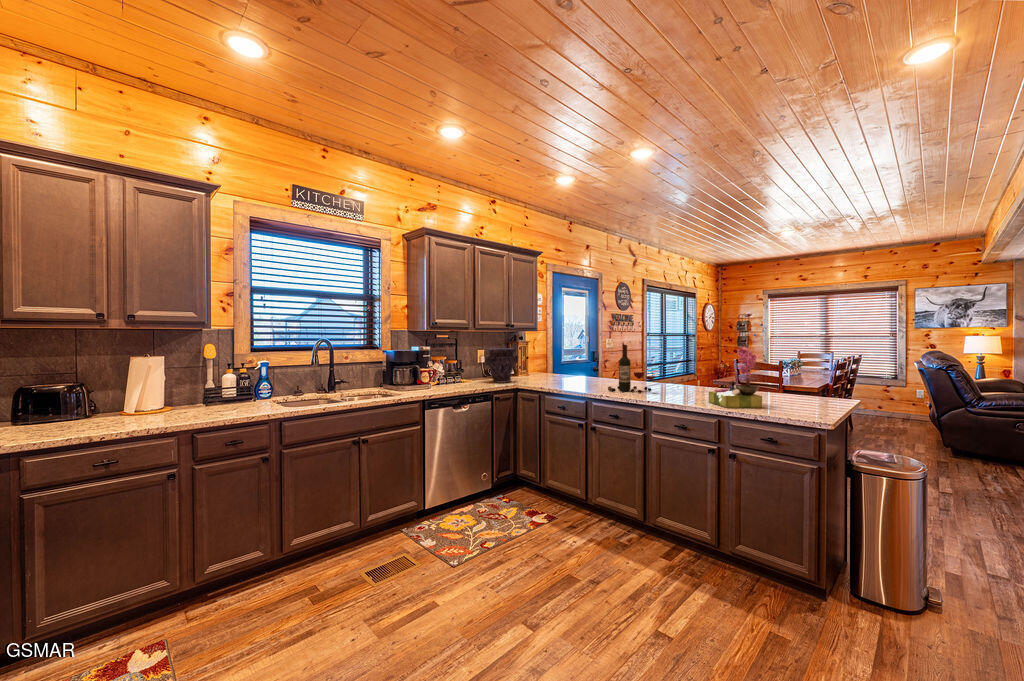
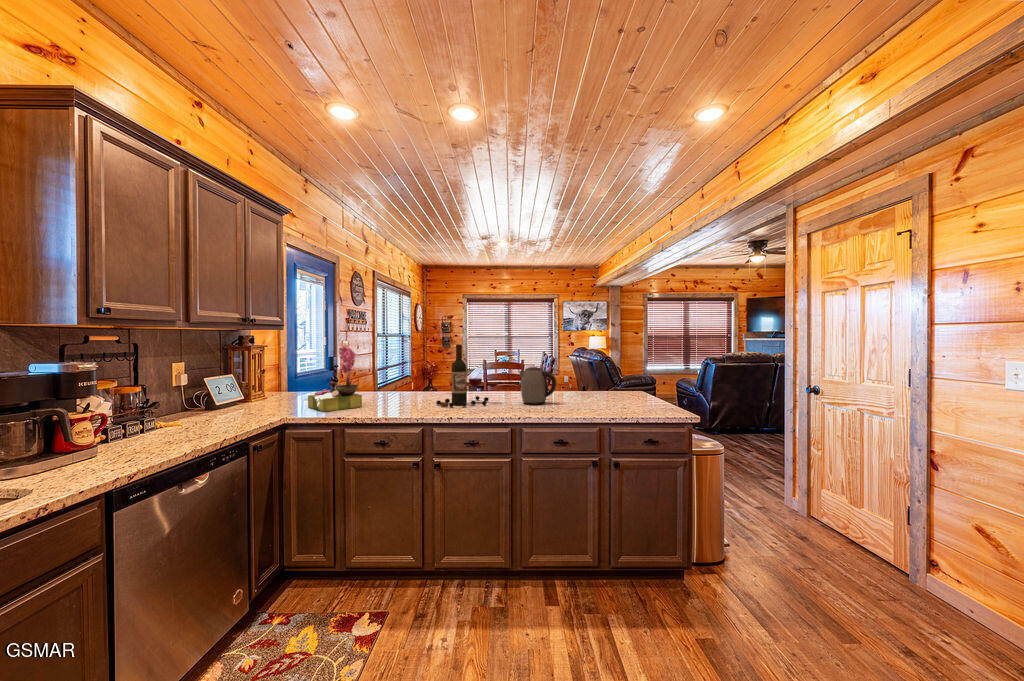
flower arrangement: present [709,347,762,408] -> present [308,345,362,412]
vase: present [485,348,518,383] -> none [208,354,273,414]
kettle: none [671,366,701,397] -> present [519,367,557,405]

